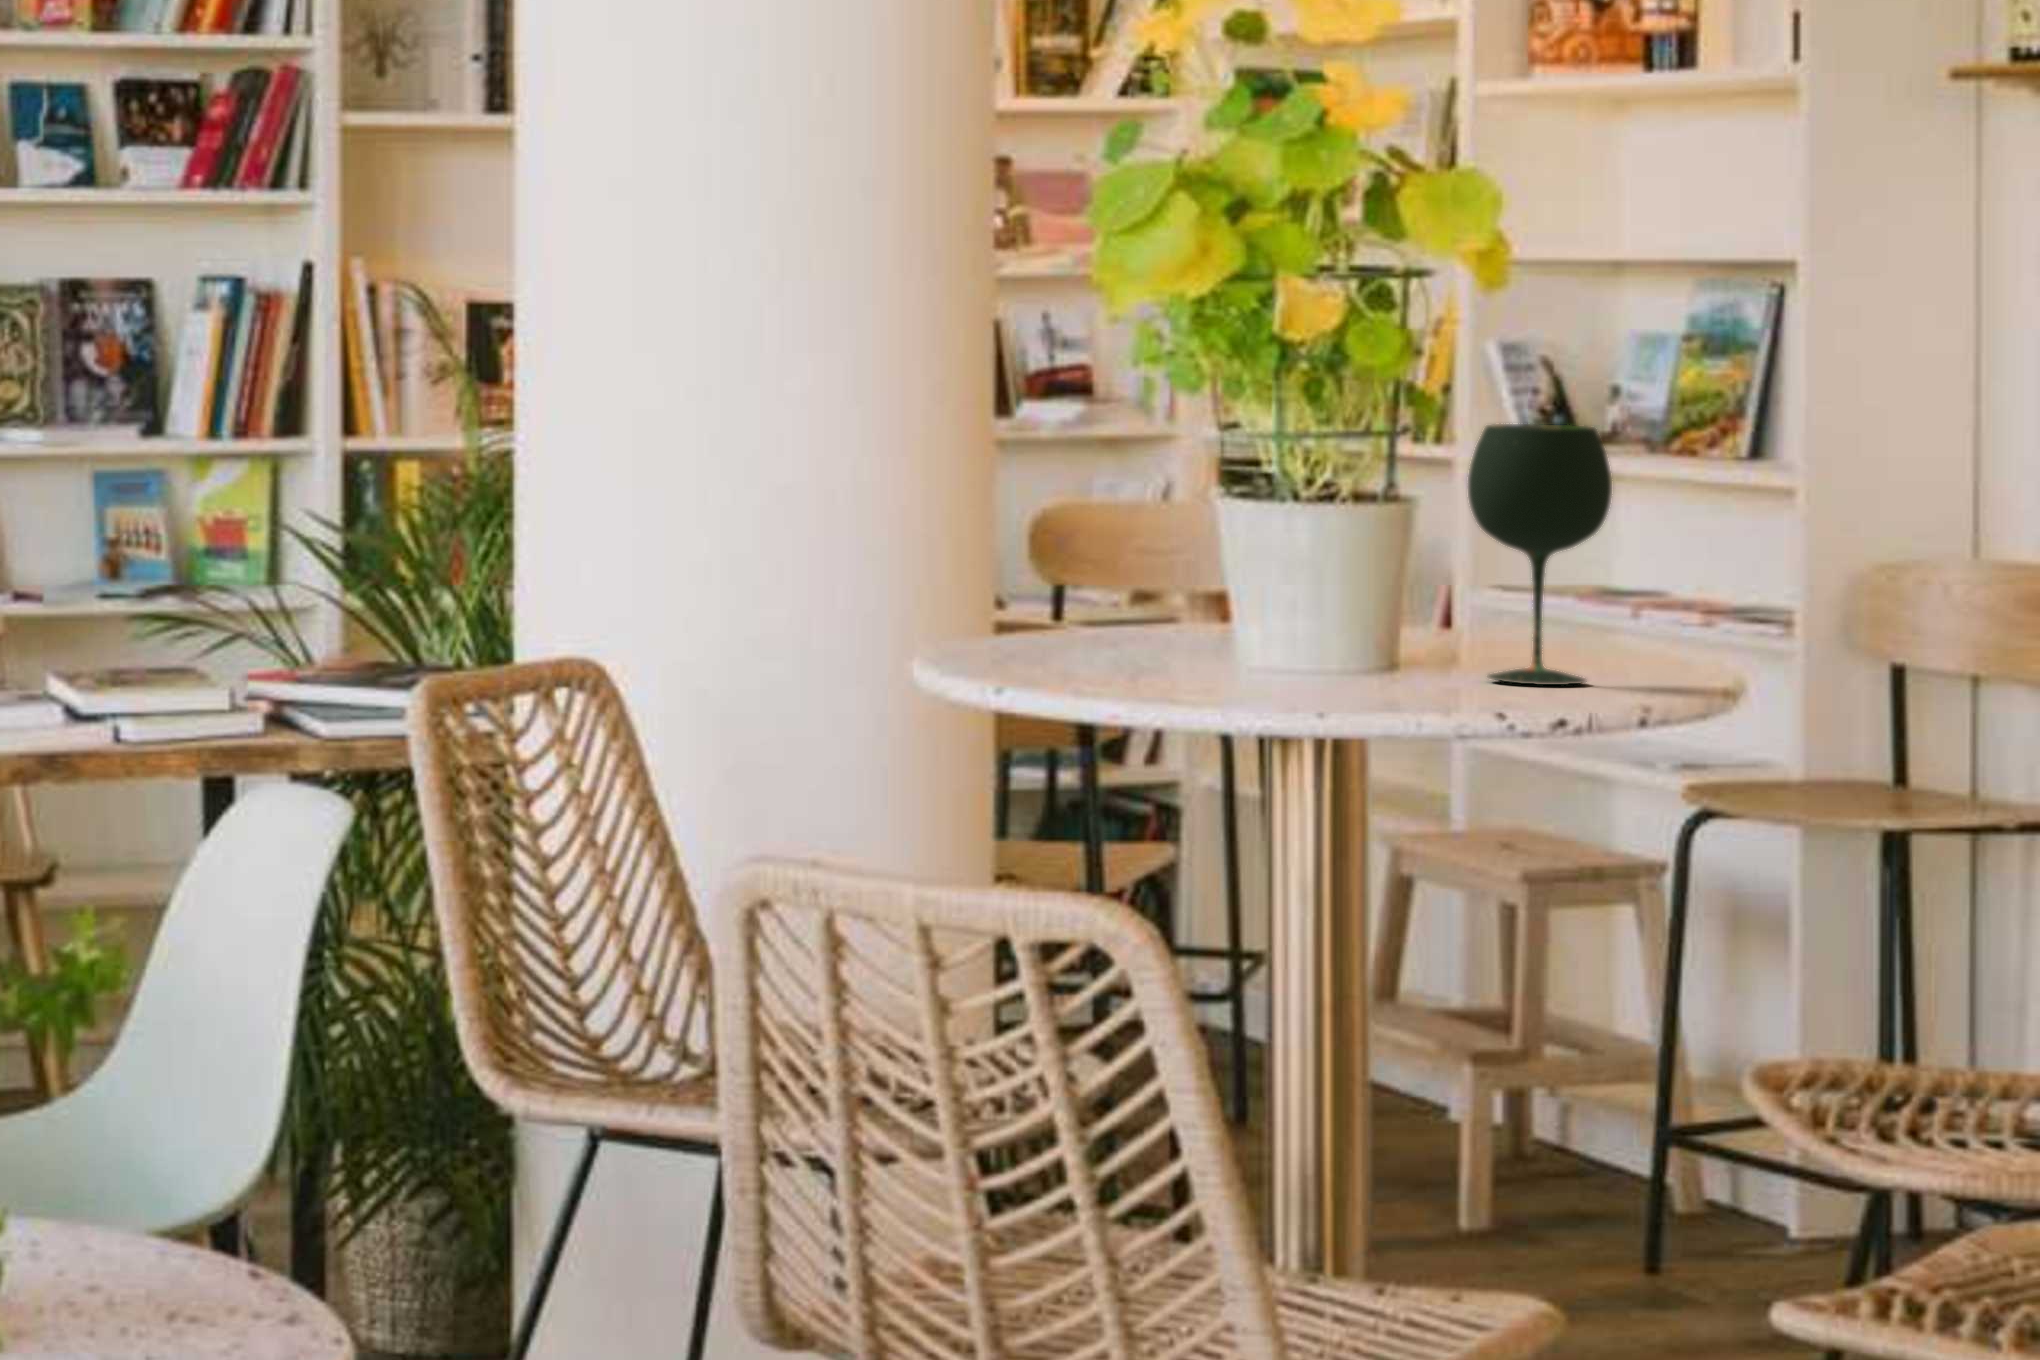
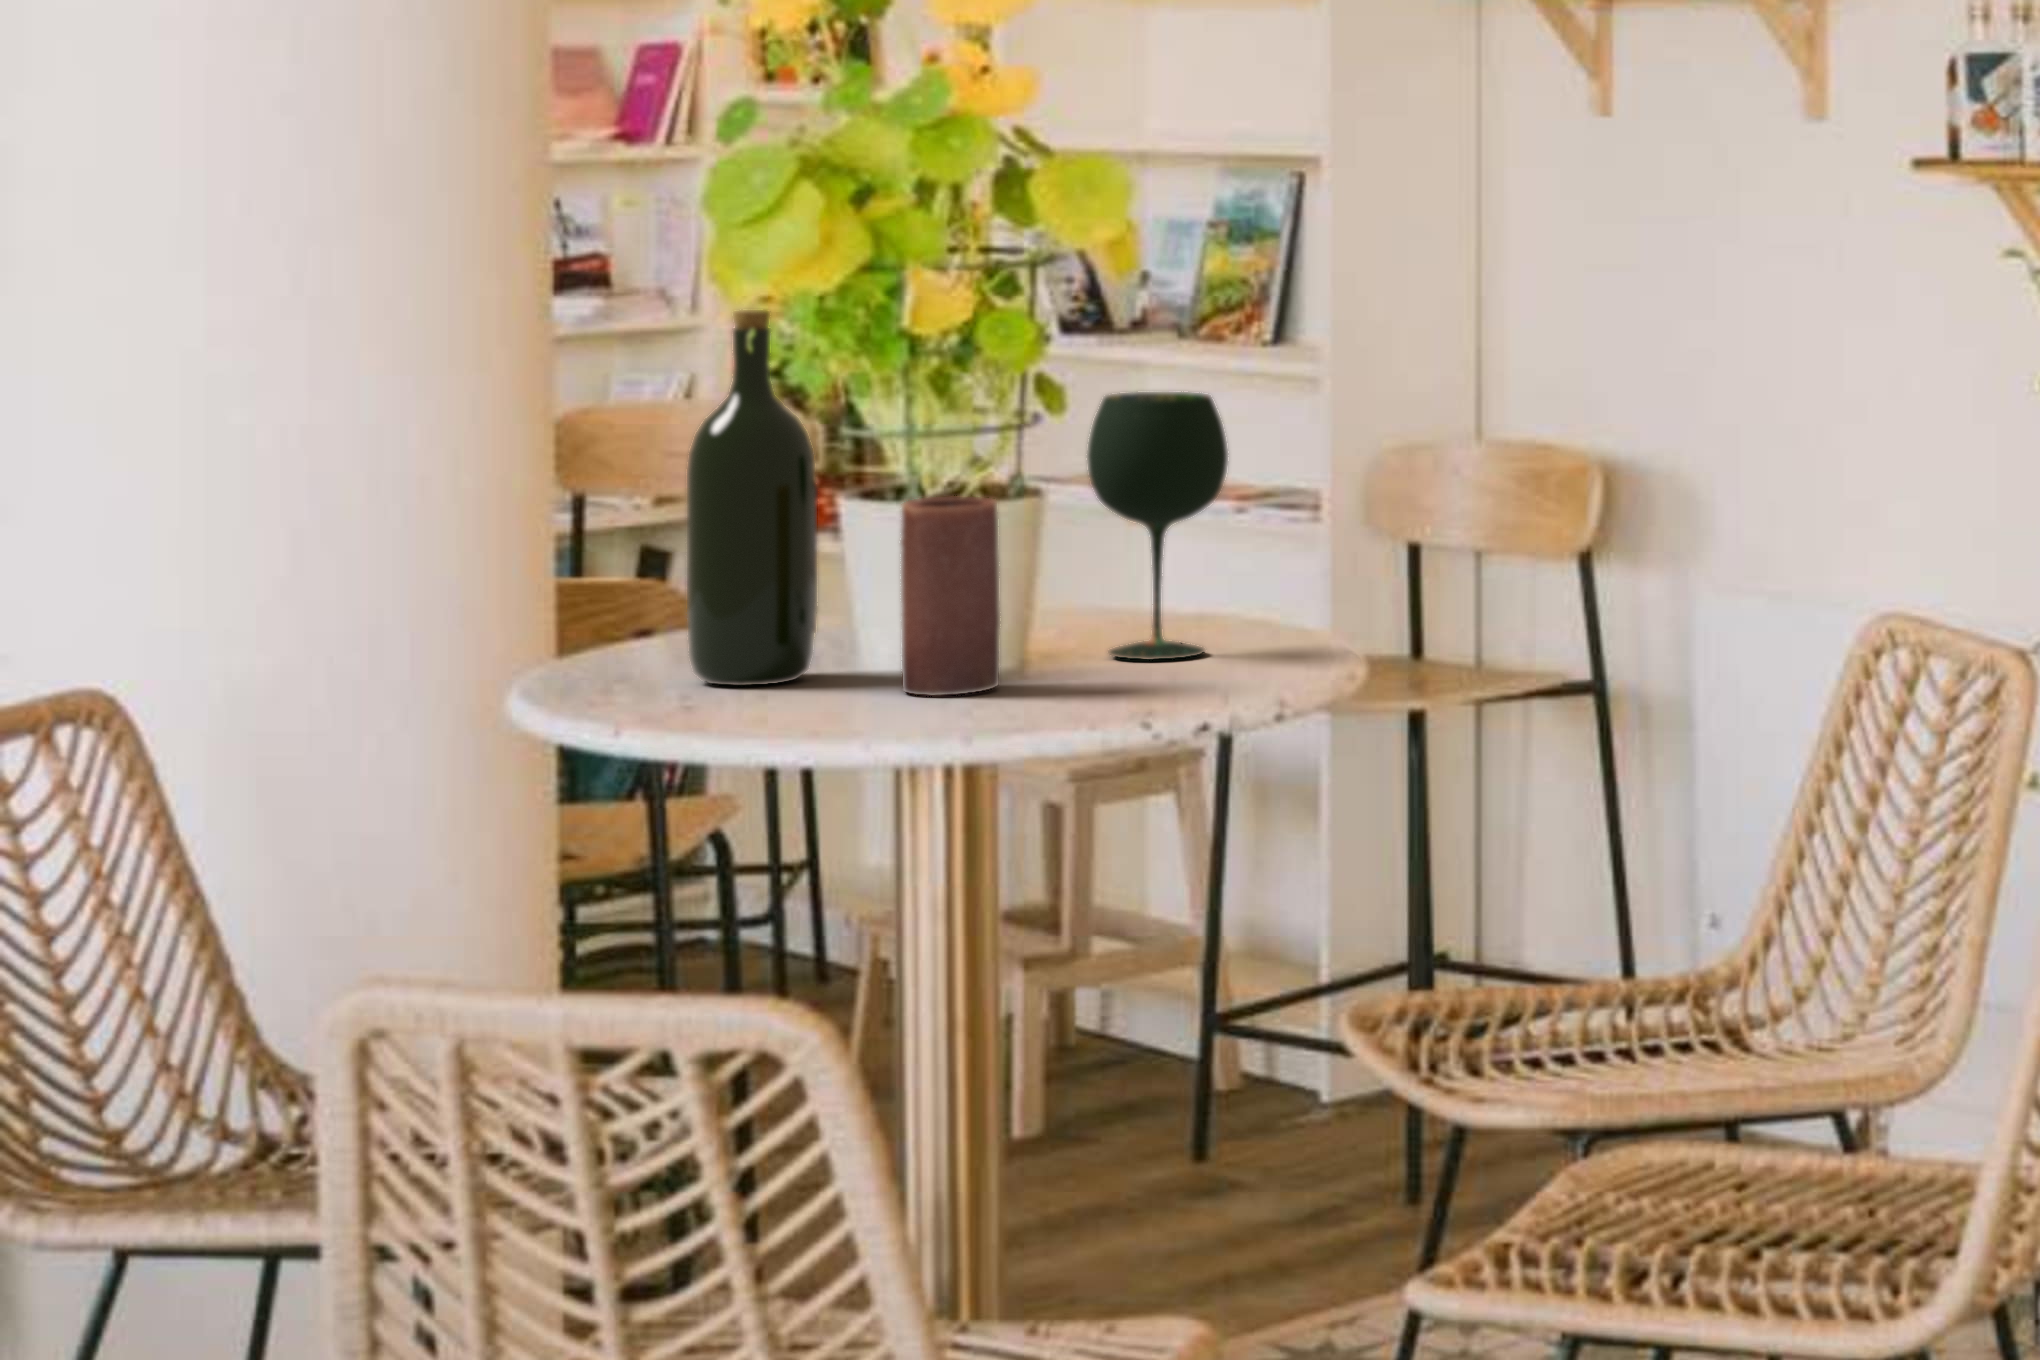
wine bottle: none [1080,331,1201,678] -> present [687,310,818,685]
candle: none [1274,507,1368,693] -> present [901,496,1000,696]

